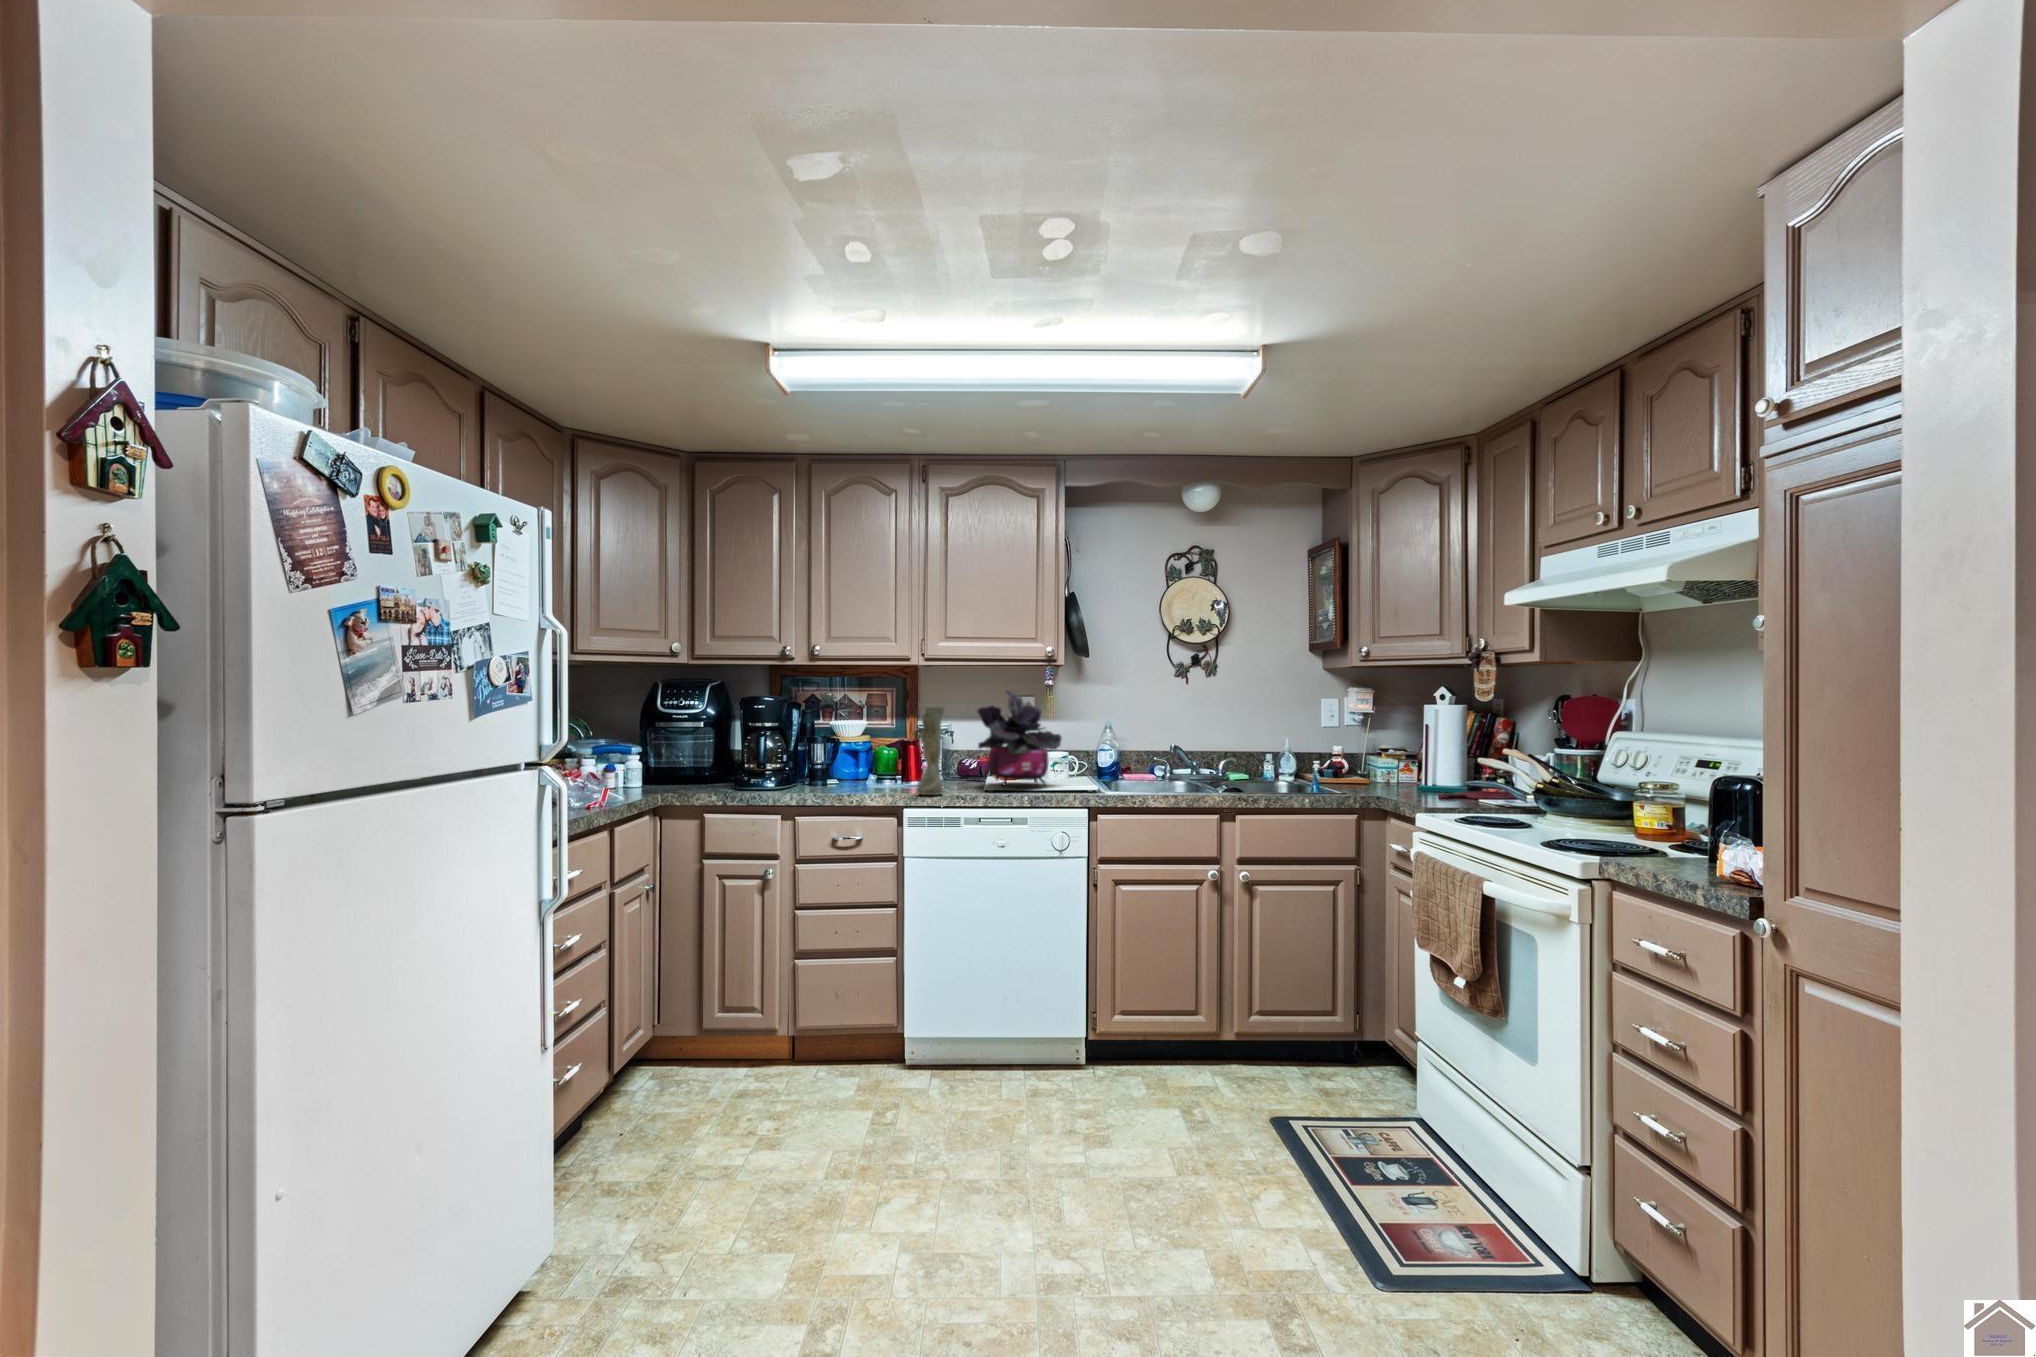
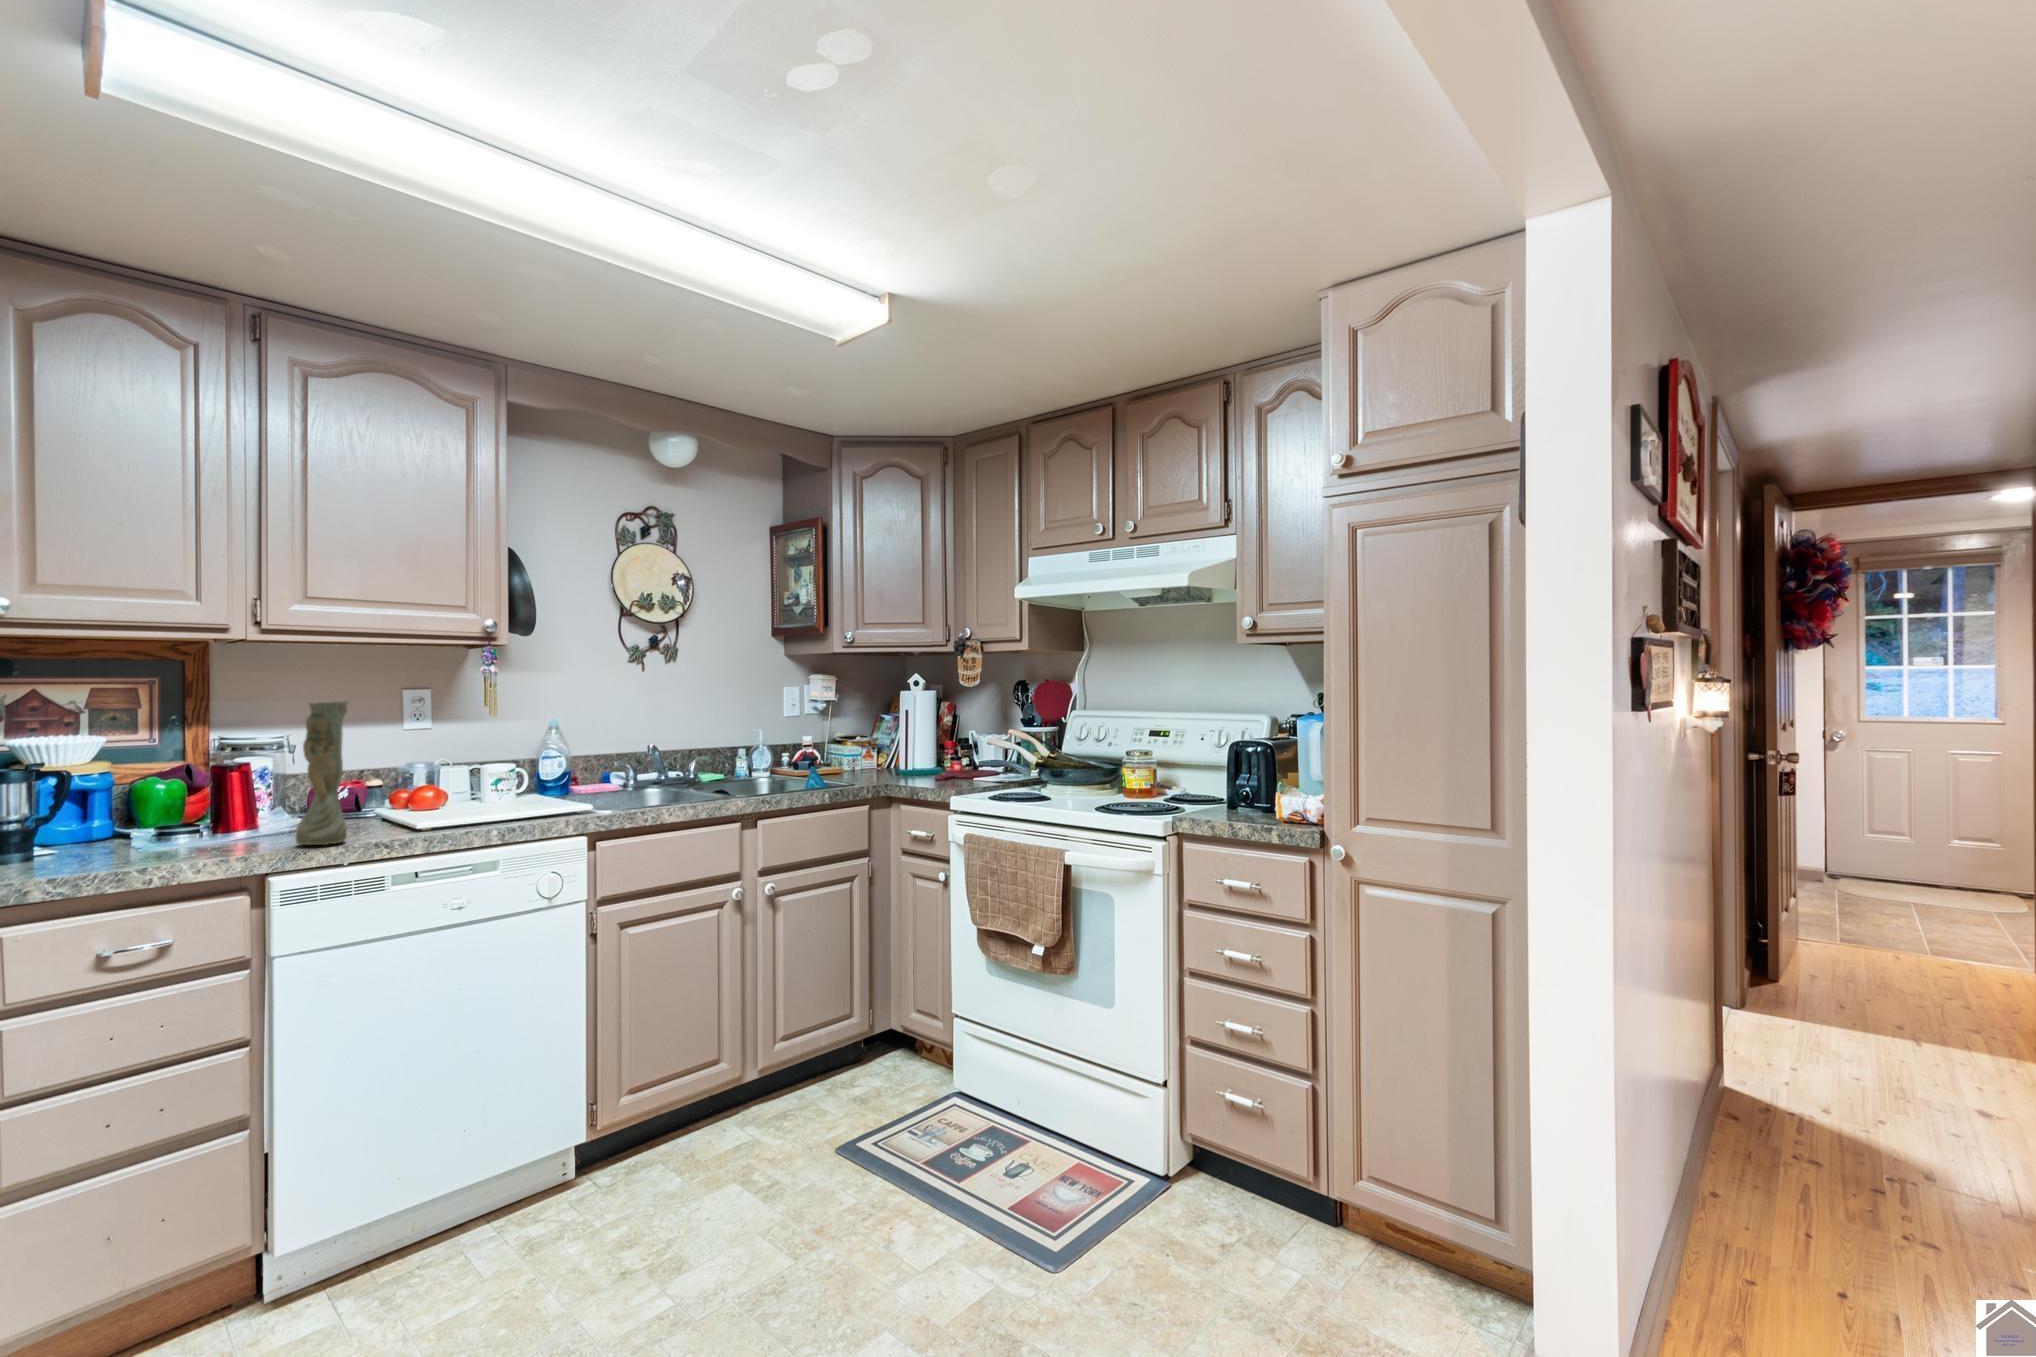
potted plant: present [977,691,1062,786] -> none [378,676,512,818]

